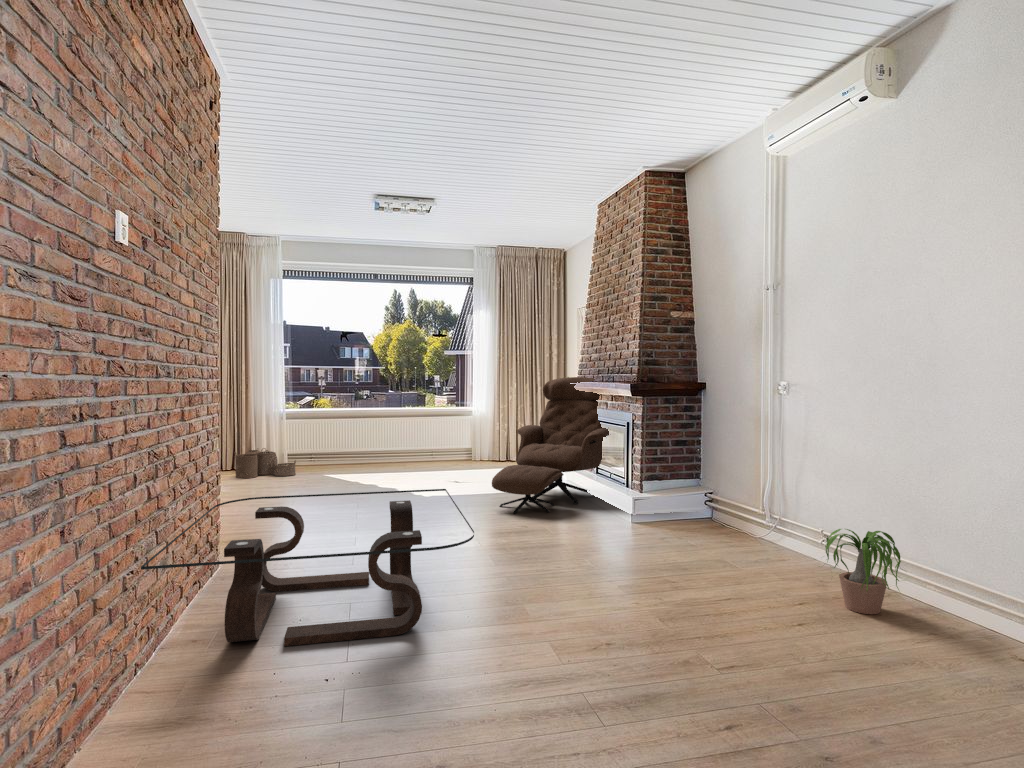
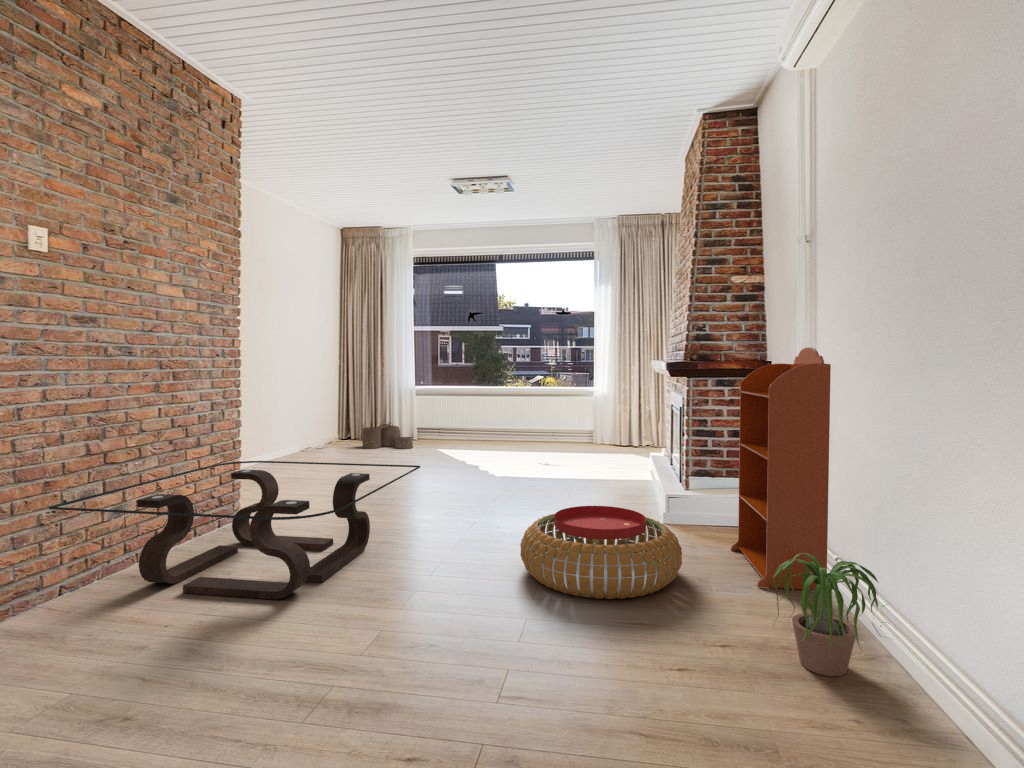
bookcase: none [708,374,804,564] -> present [731,348,831,590]
lounge chair: present [492,377,609,513] -> none [537,357,686,502]
pouf: none [573,512,715,589] -> present [520,506,682,599]

